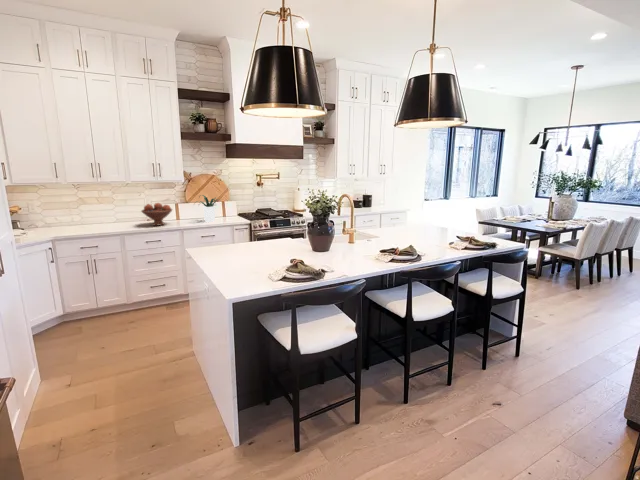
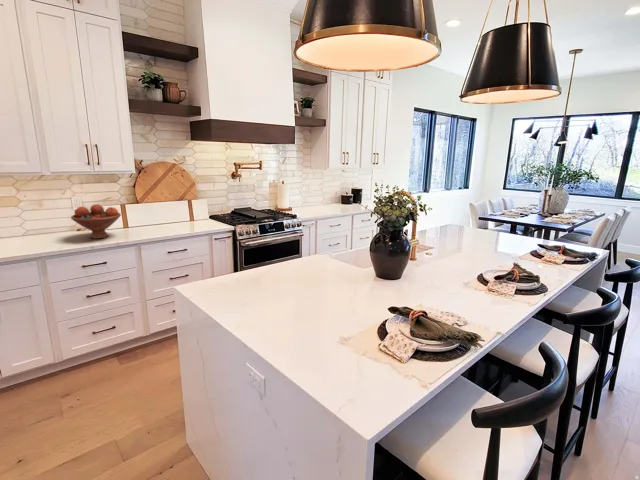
potted plant: present [200,195,218,222] -> none [153,192,197,230]

